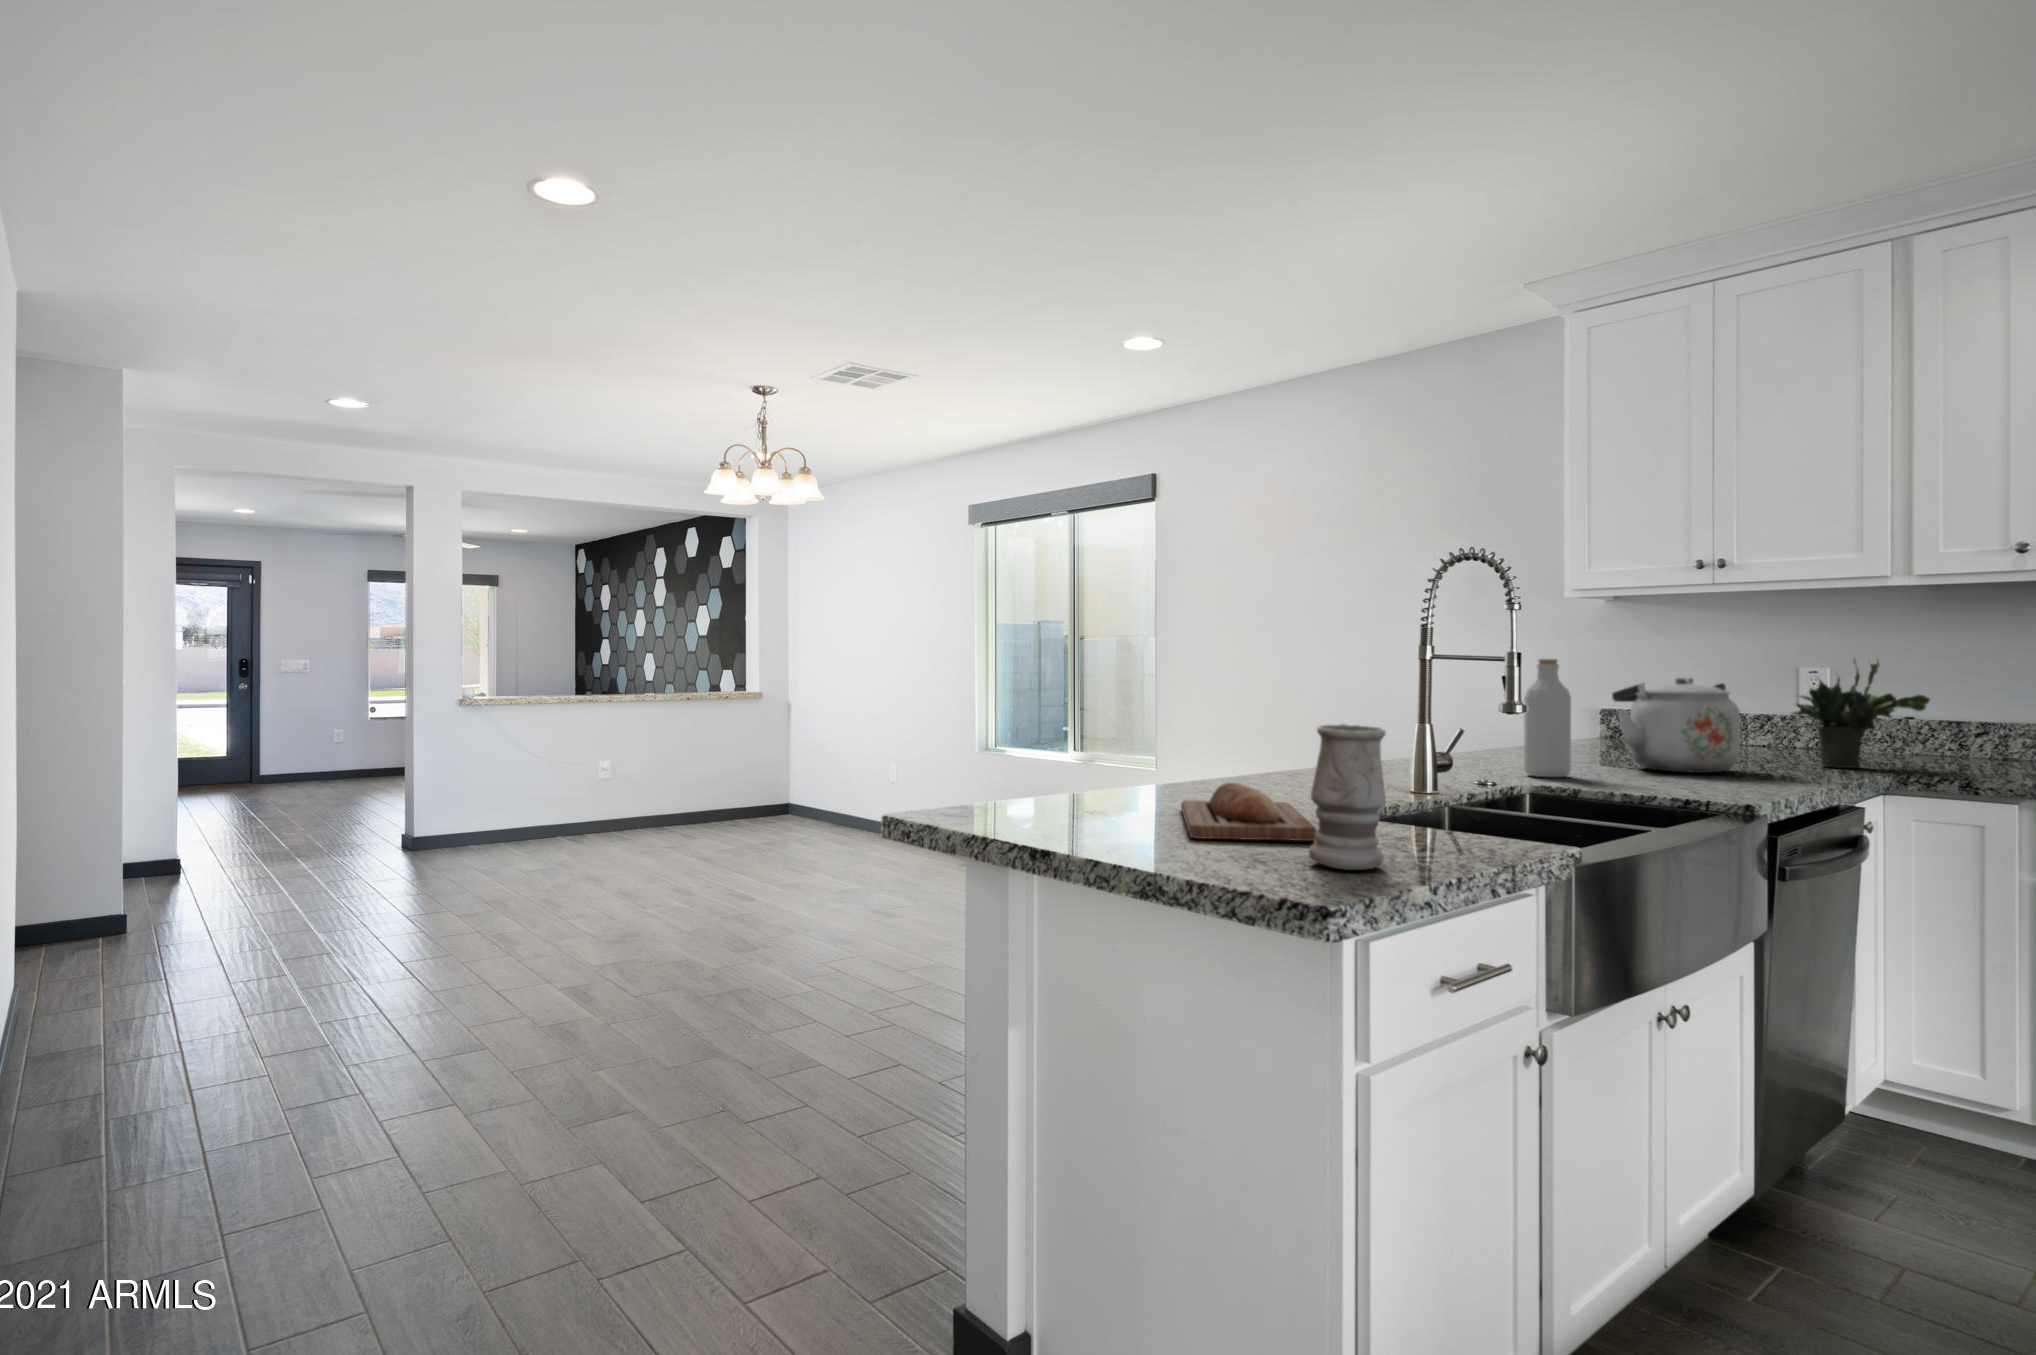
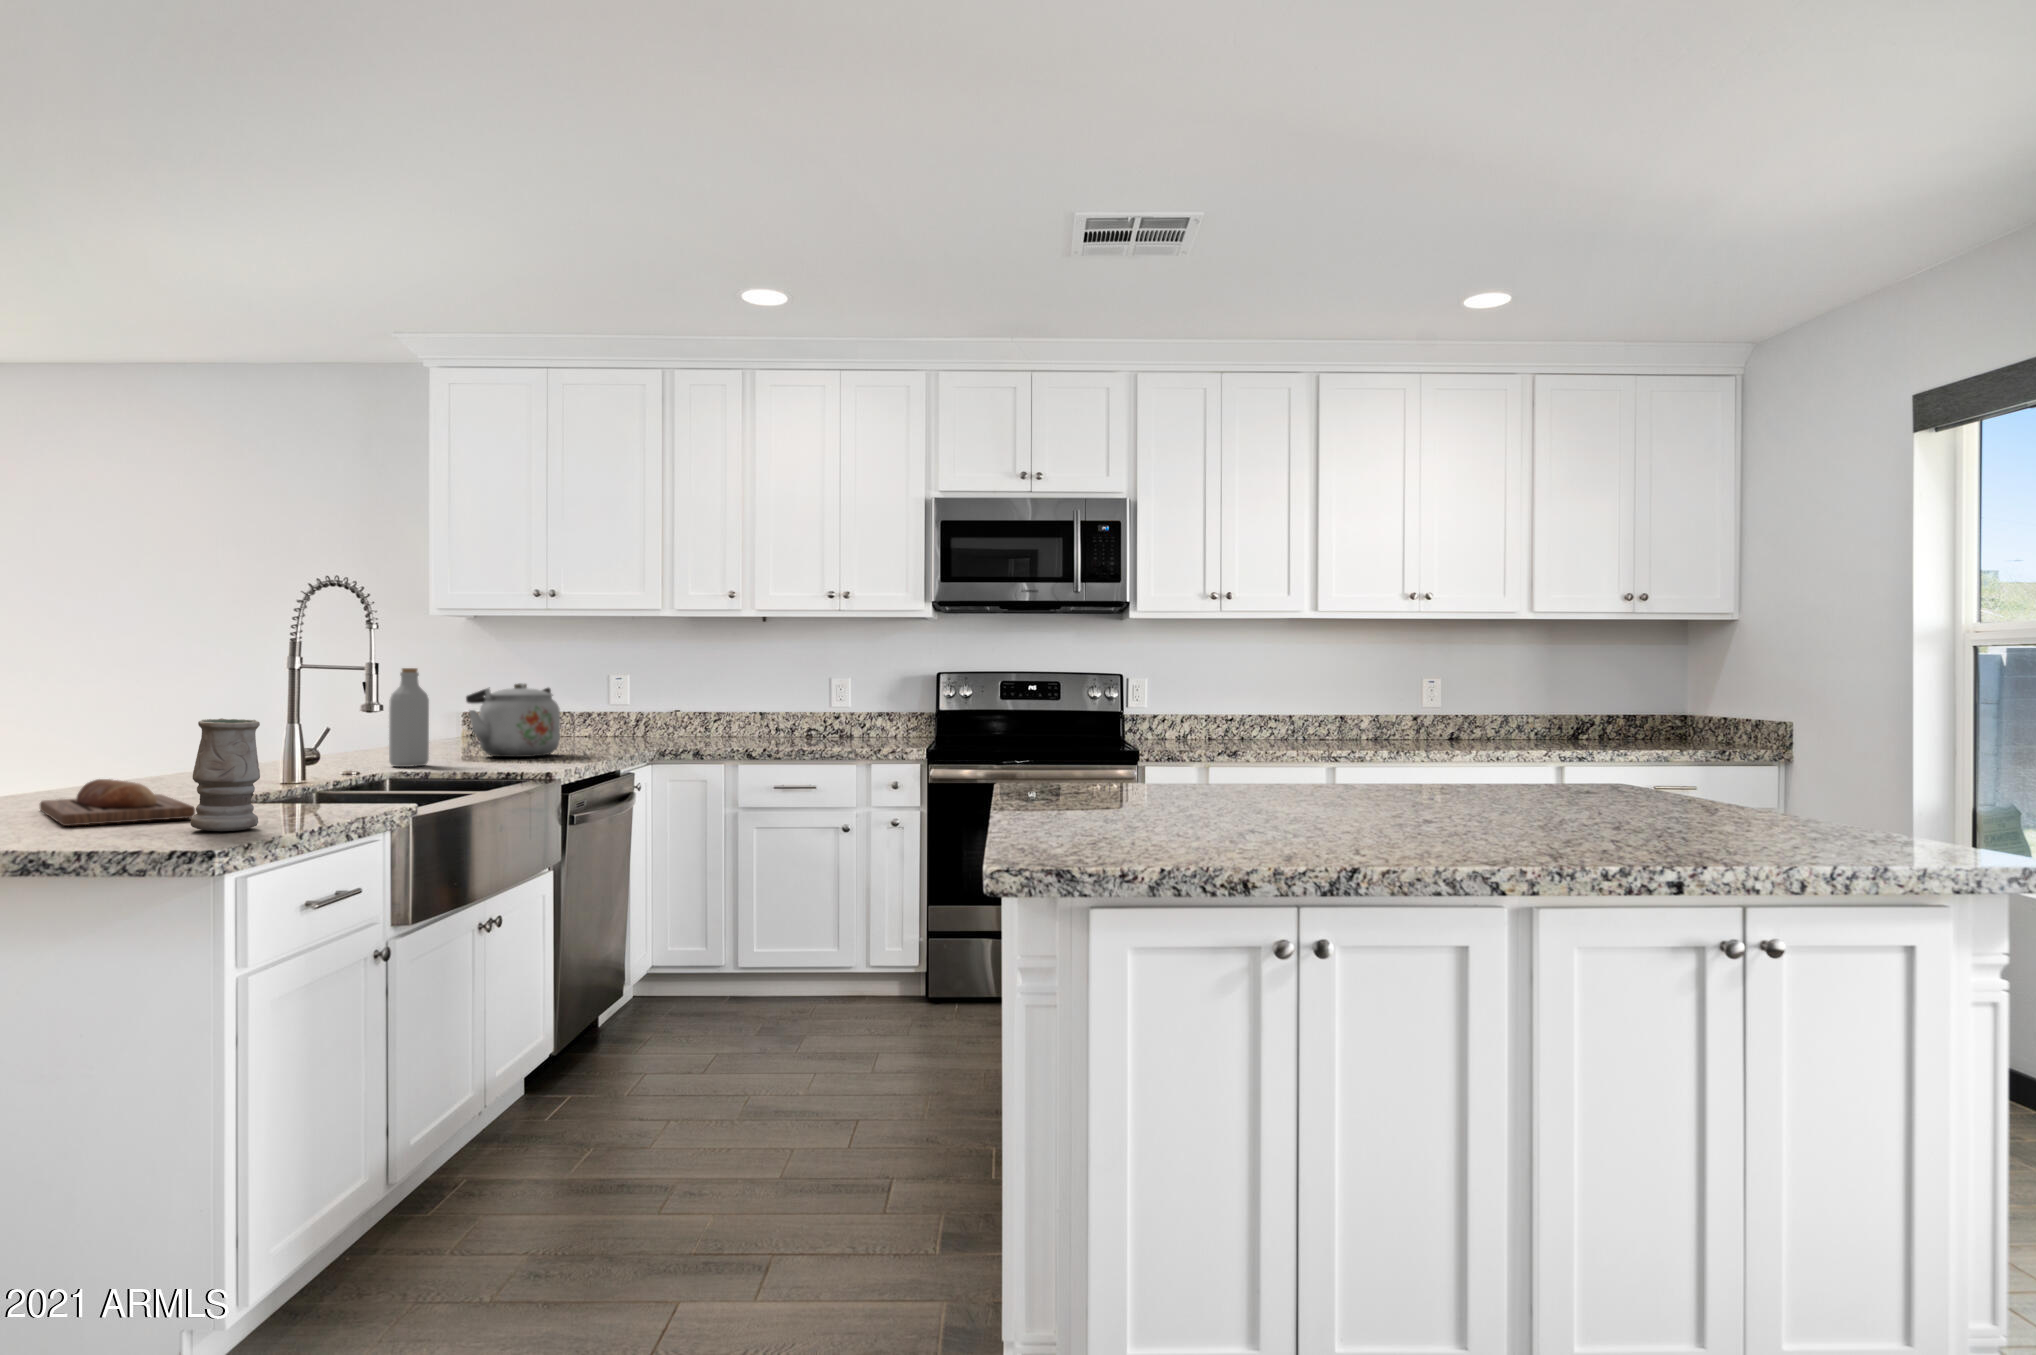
potted plant: present [1791,660,1930,768] -> none [597,668,684,748]

